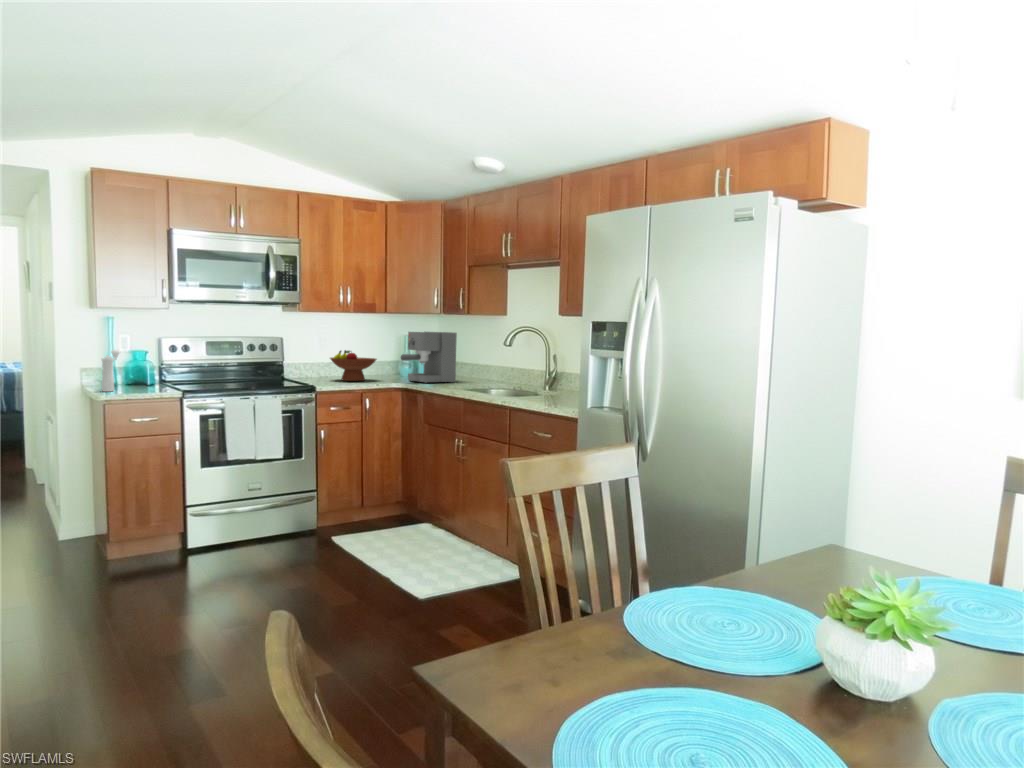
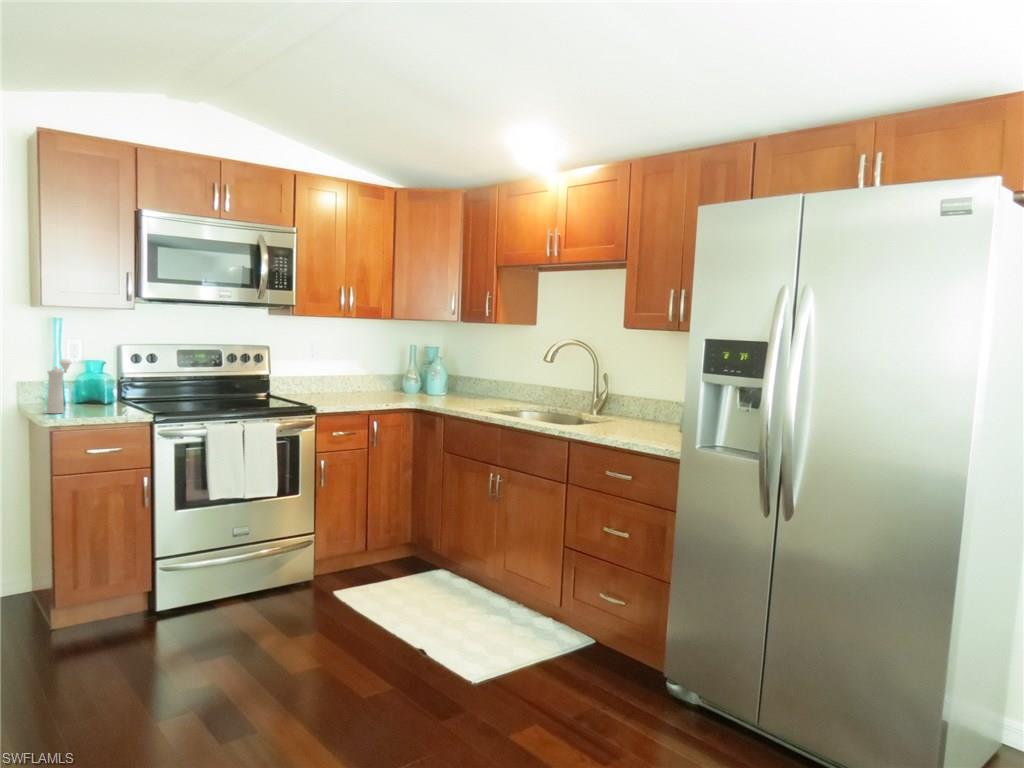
coffee maker: present [401,332,457,383] -> none [414,341,478,403]
fruit bowl: present [330,350,377,381] -> none [326,362,383,399]

